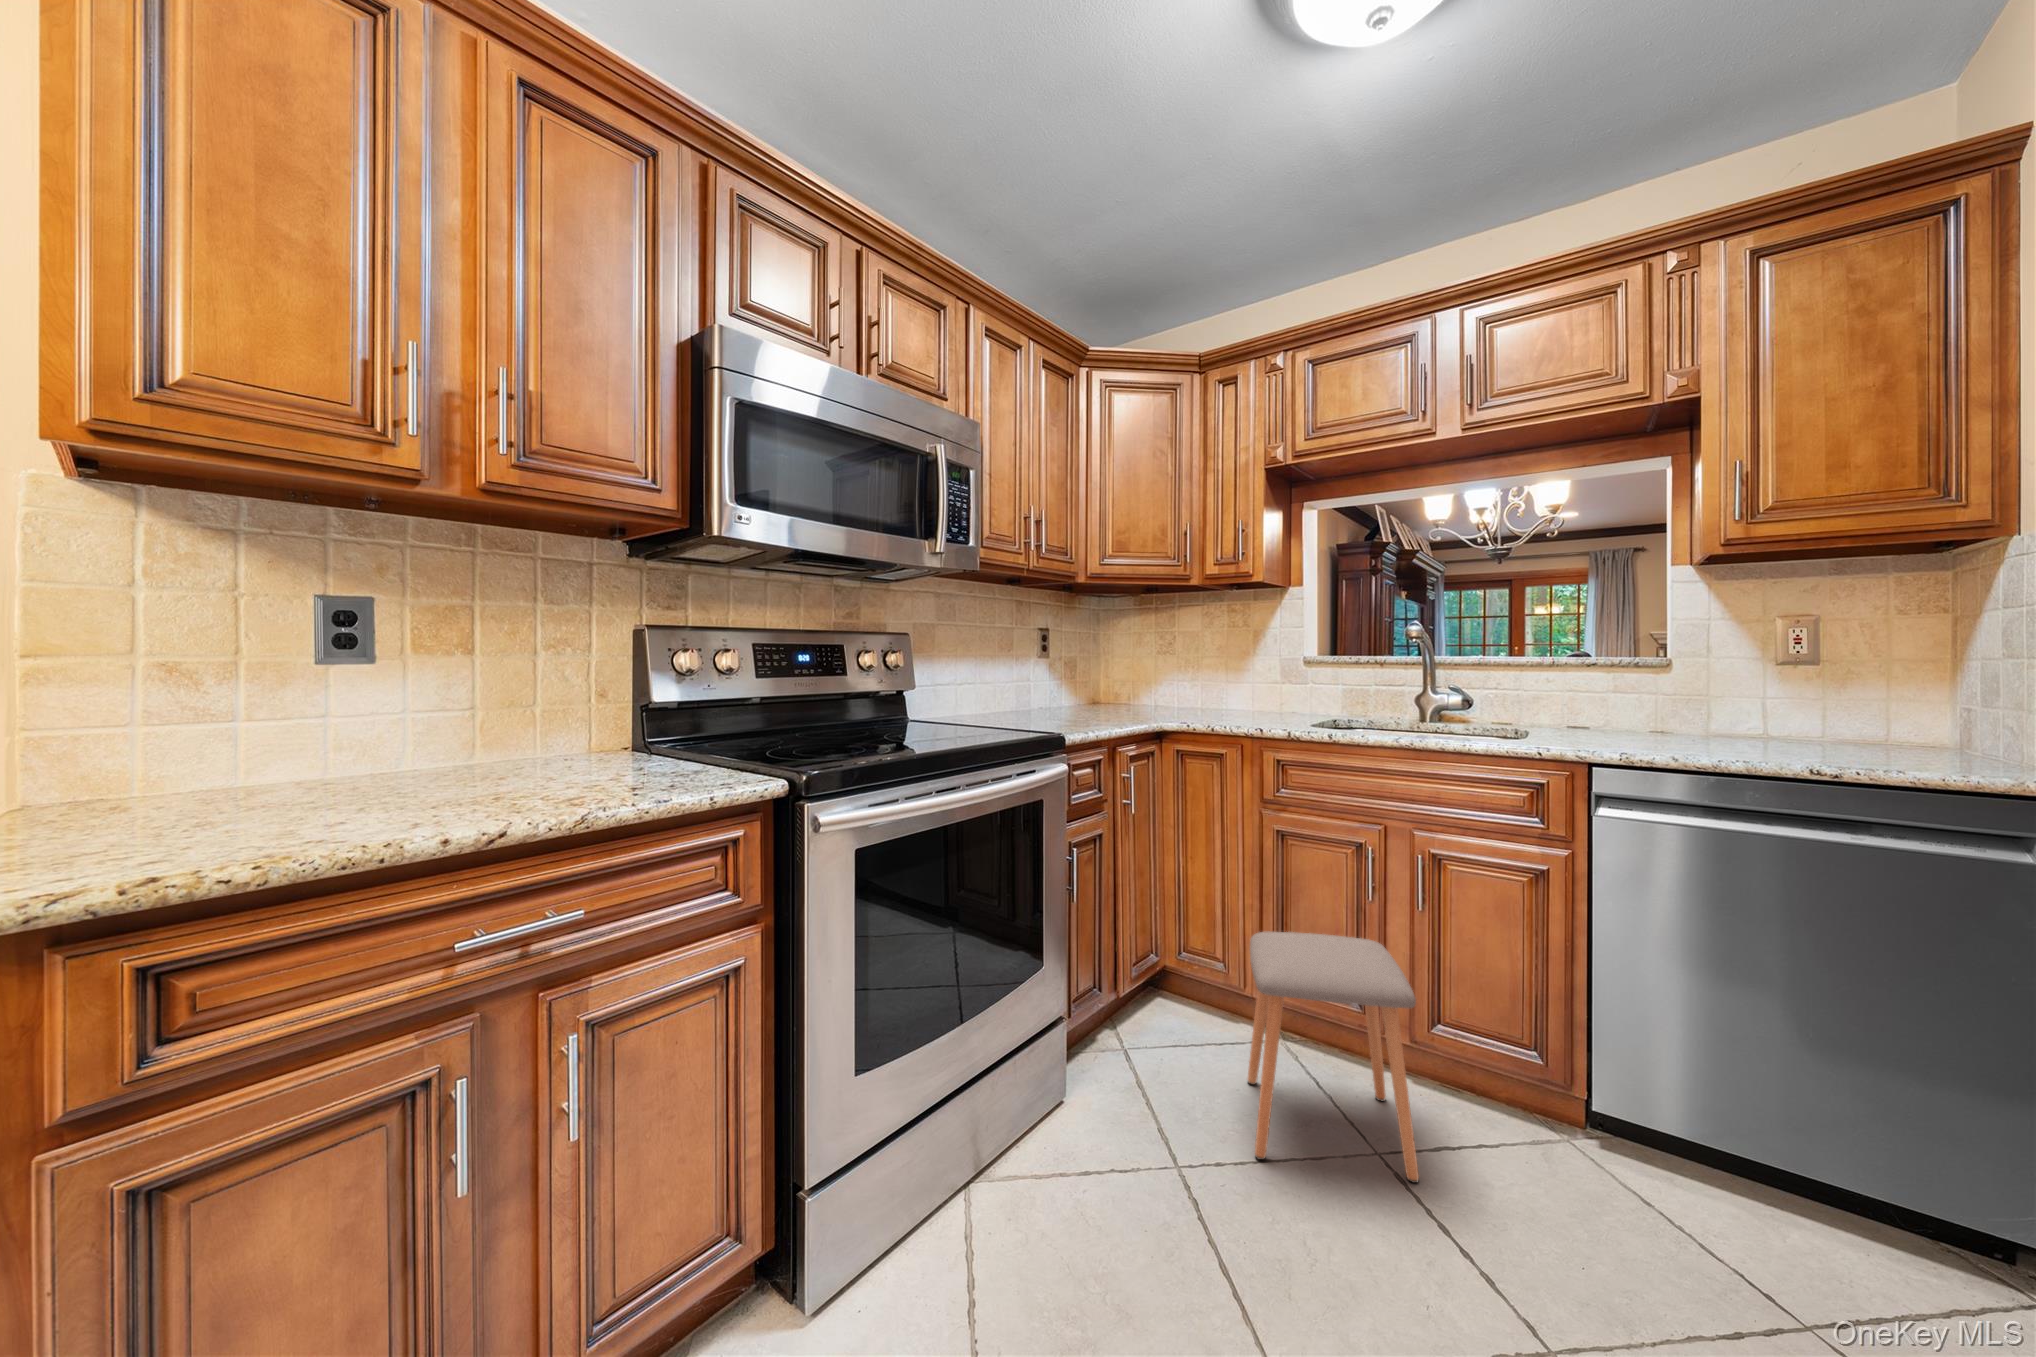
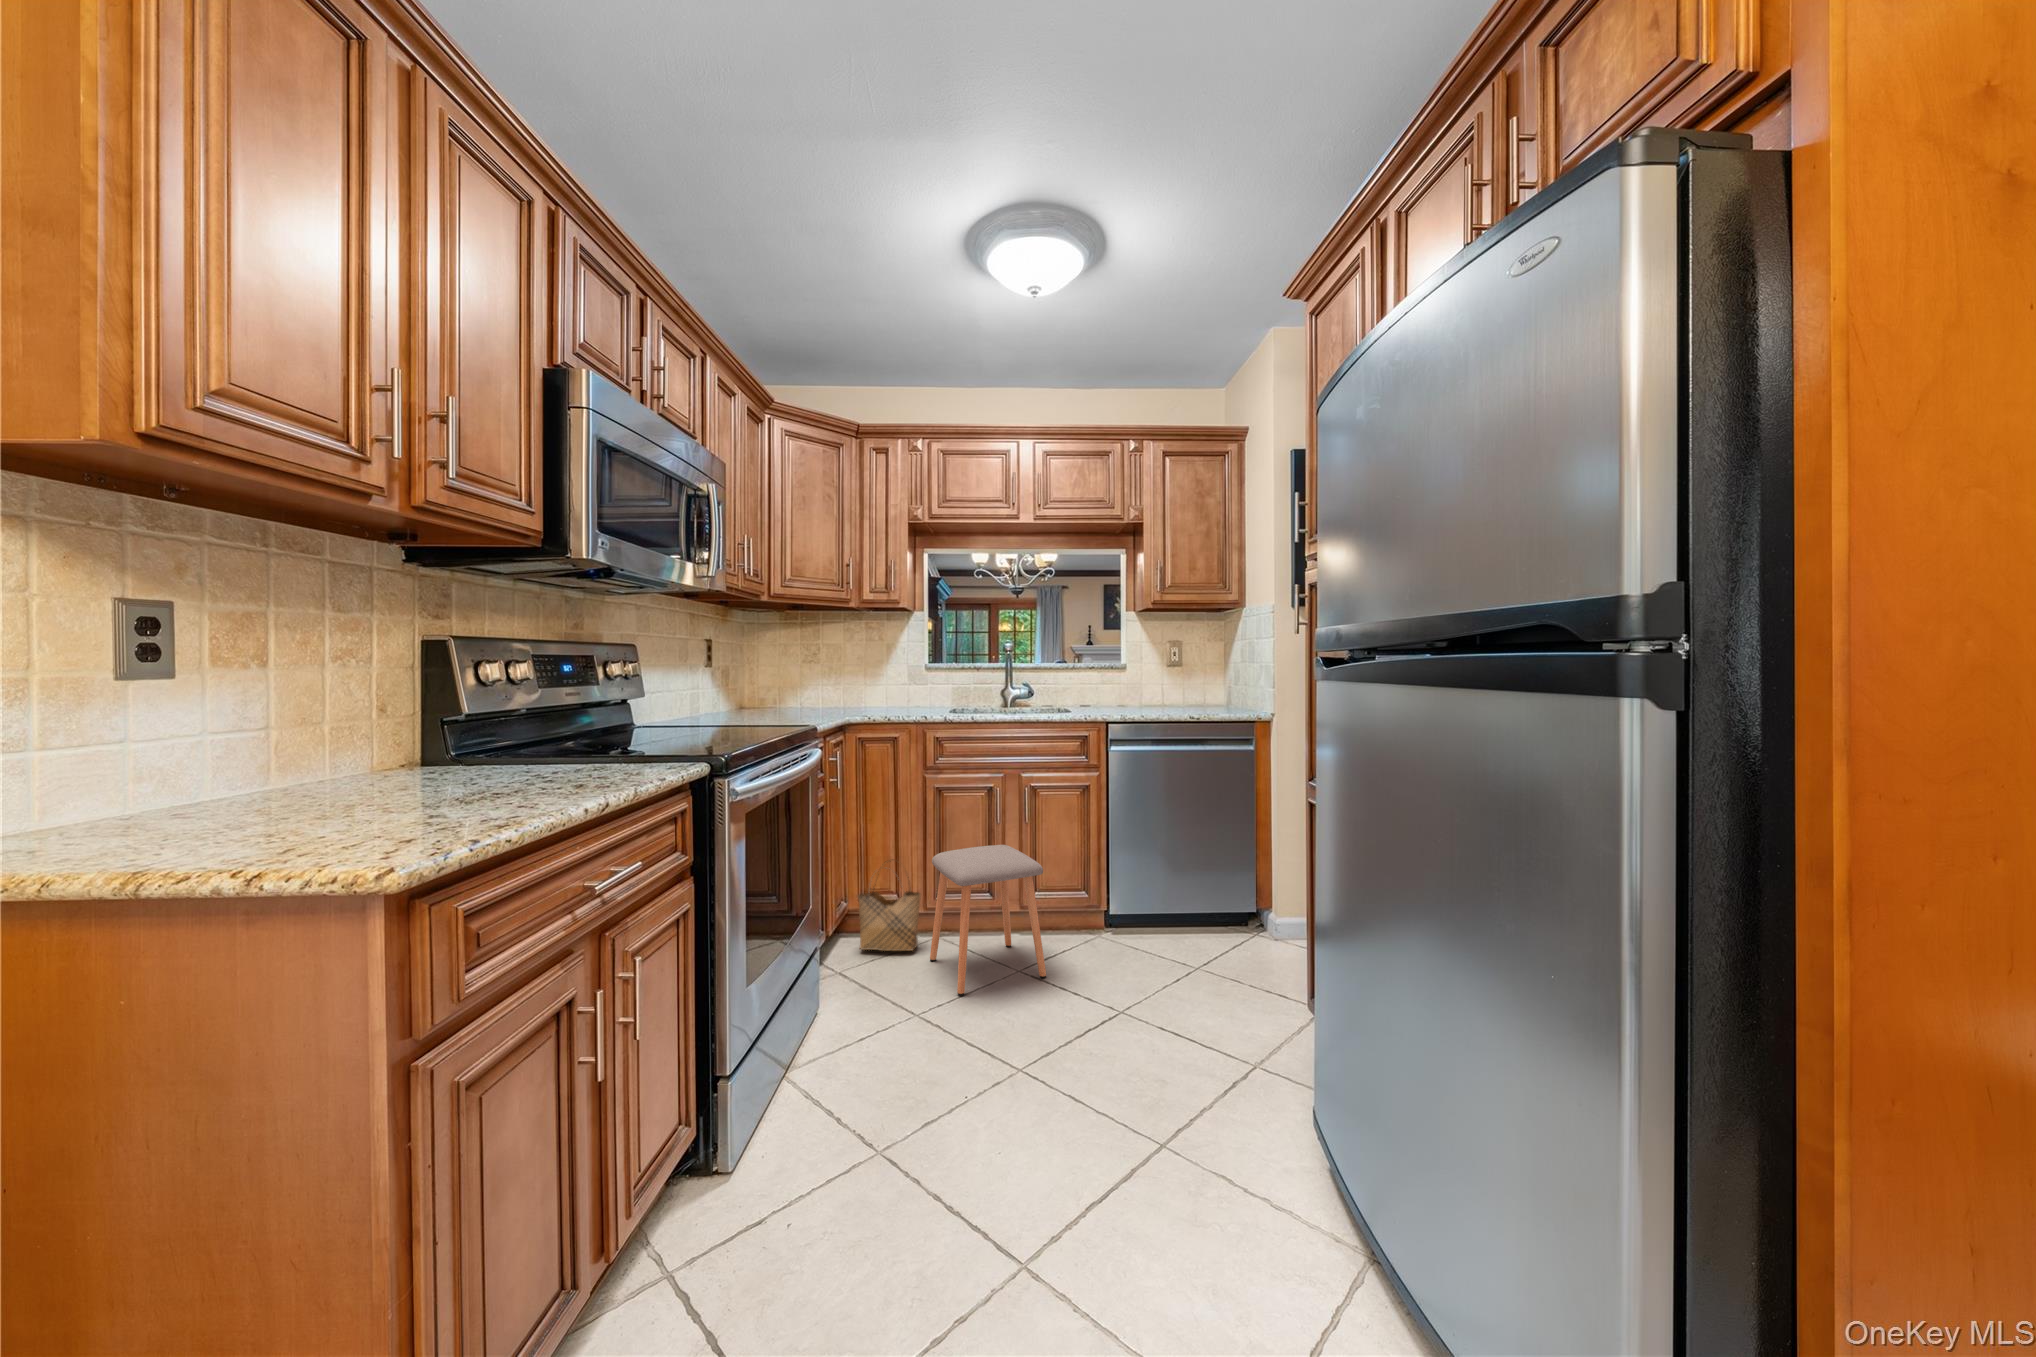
woven basket: none [1164,923,1249,1058] -> present [857,861,921,951]

